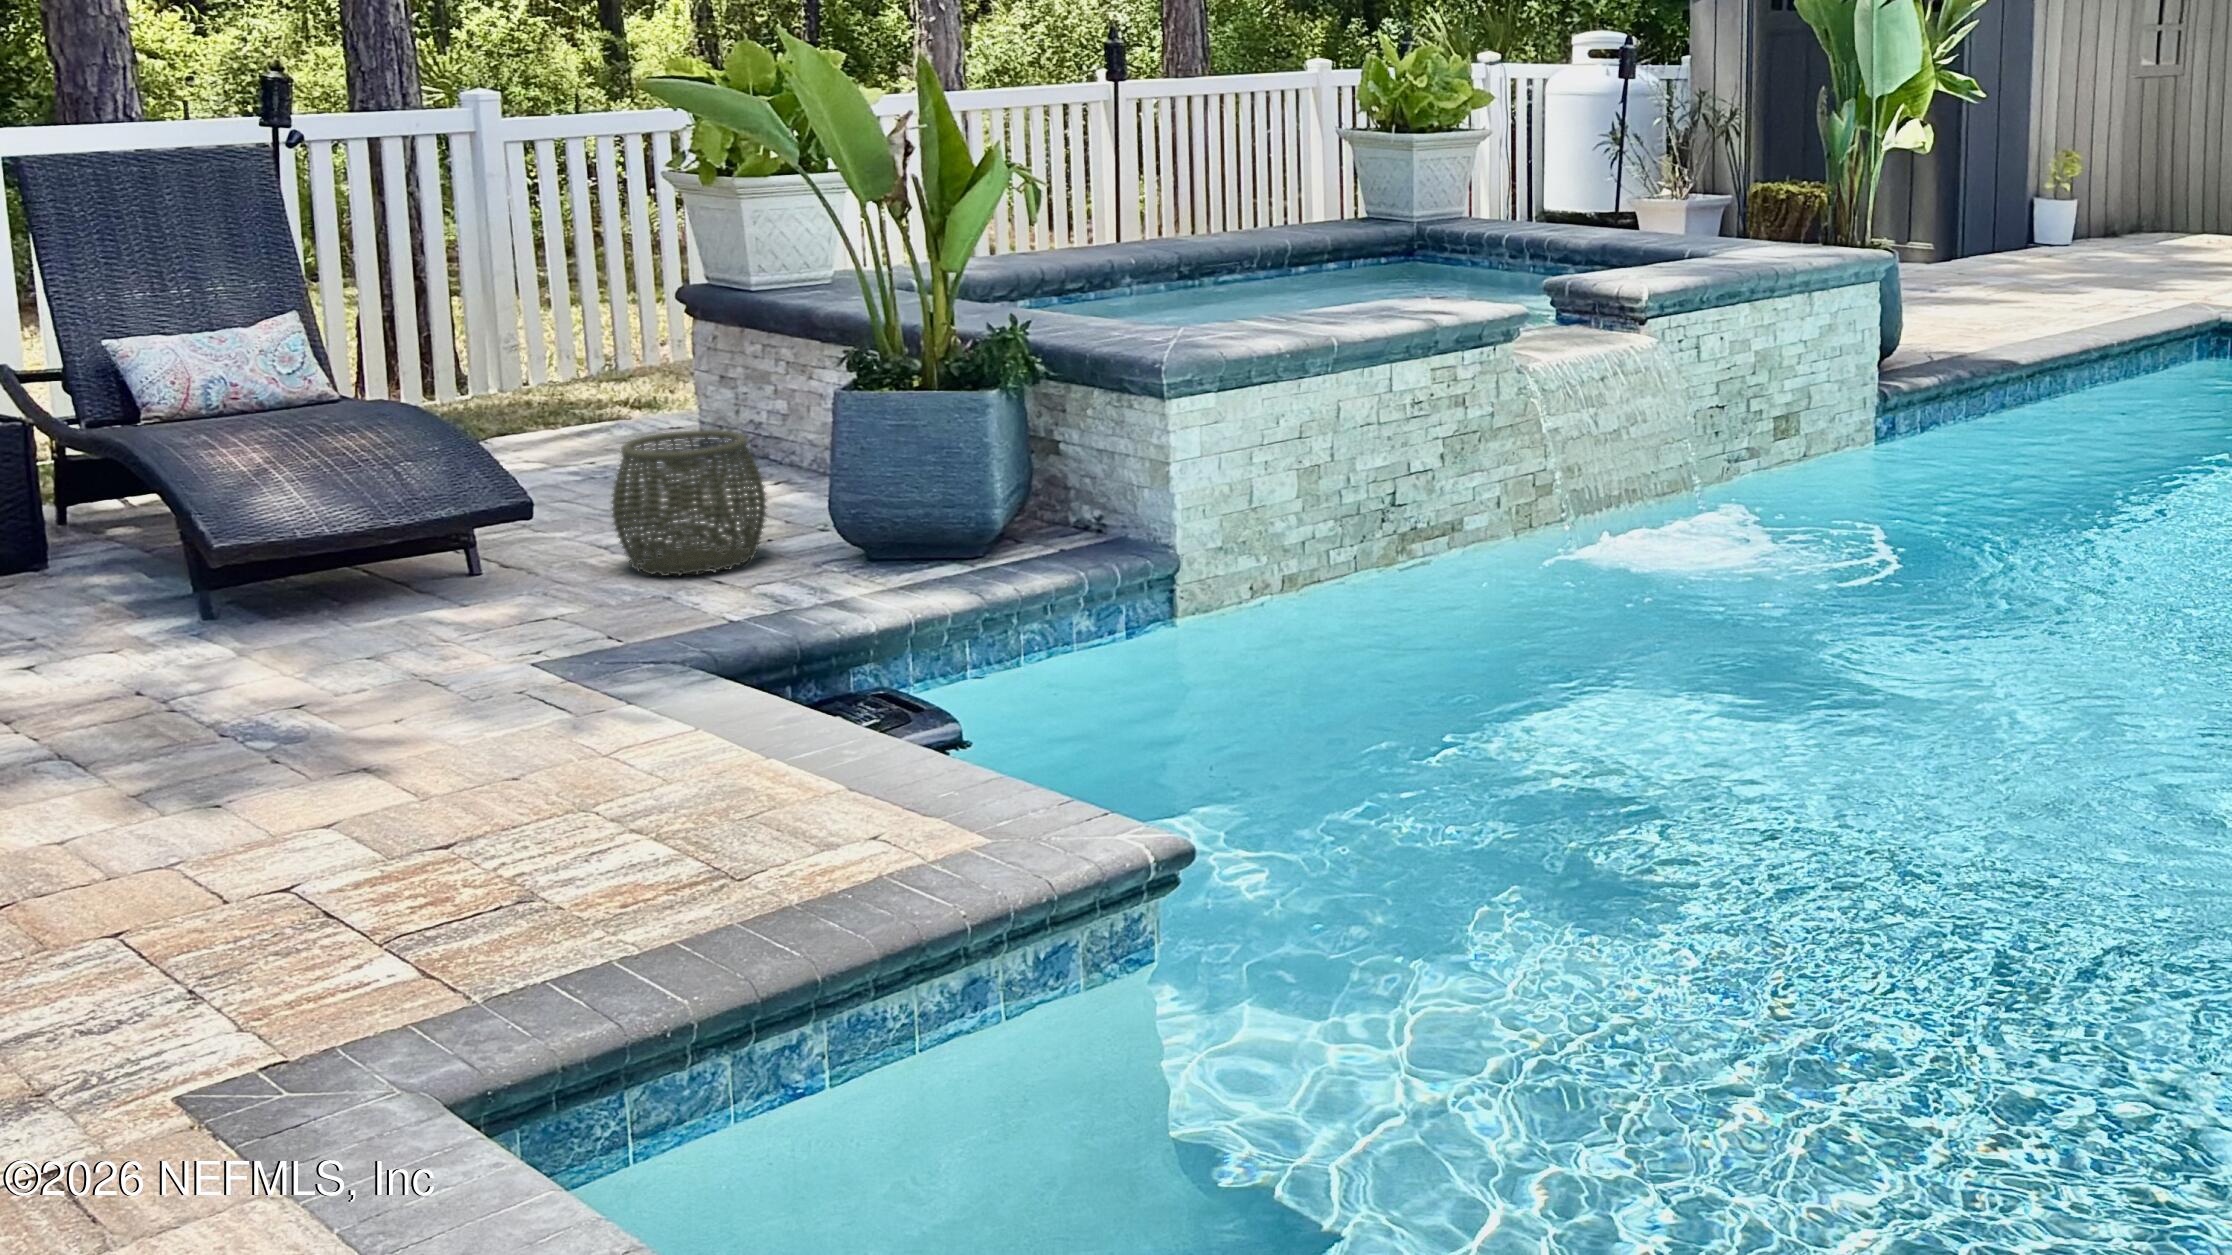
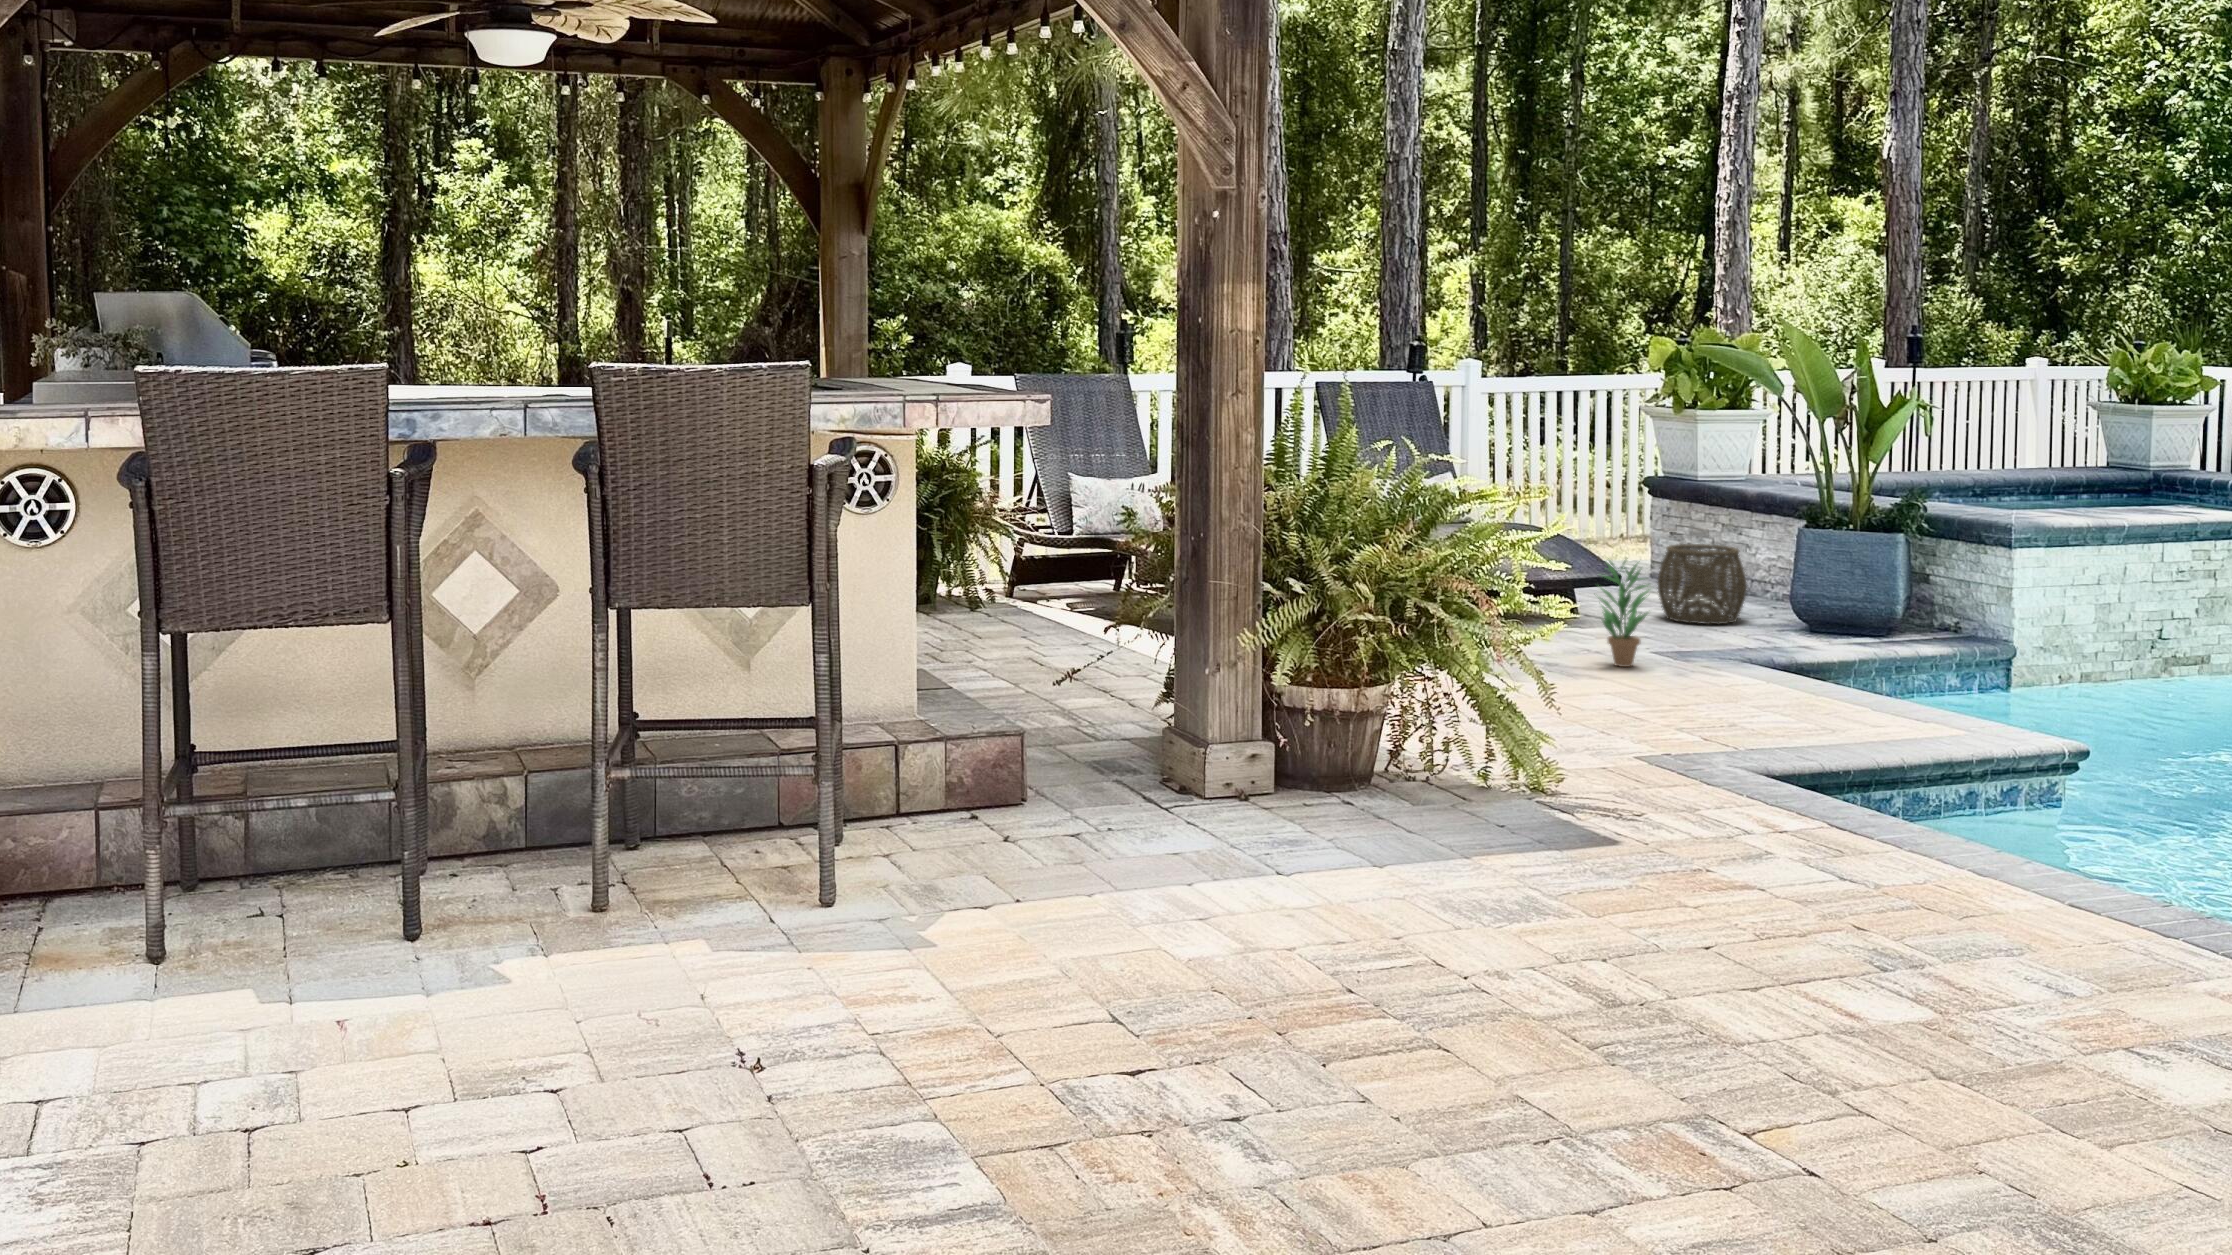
potted plant: none [342,531,468,739] -> present [1600,561,1648,667]

